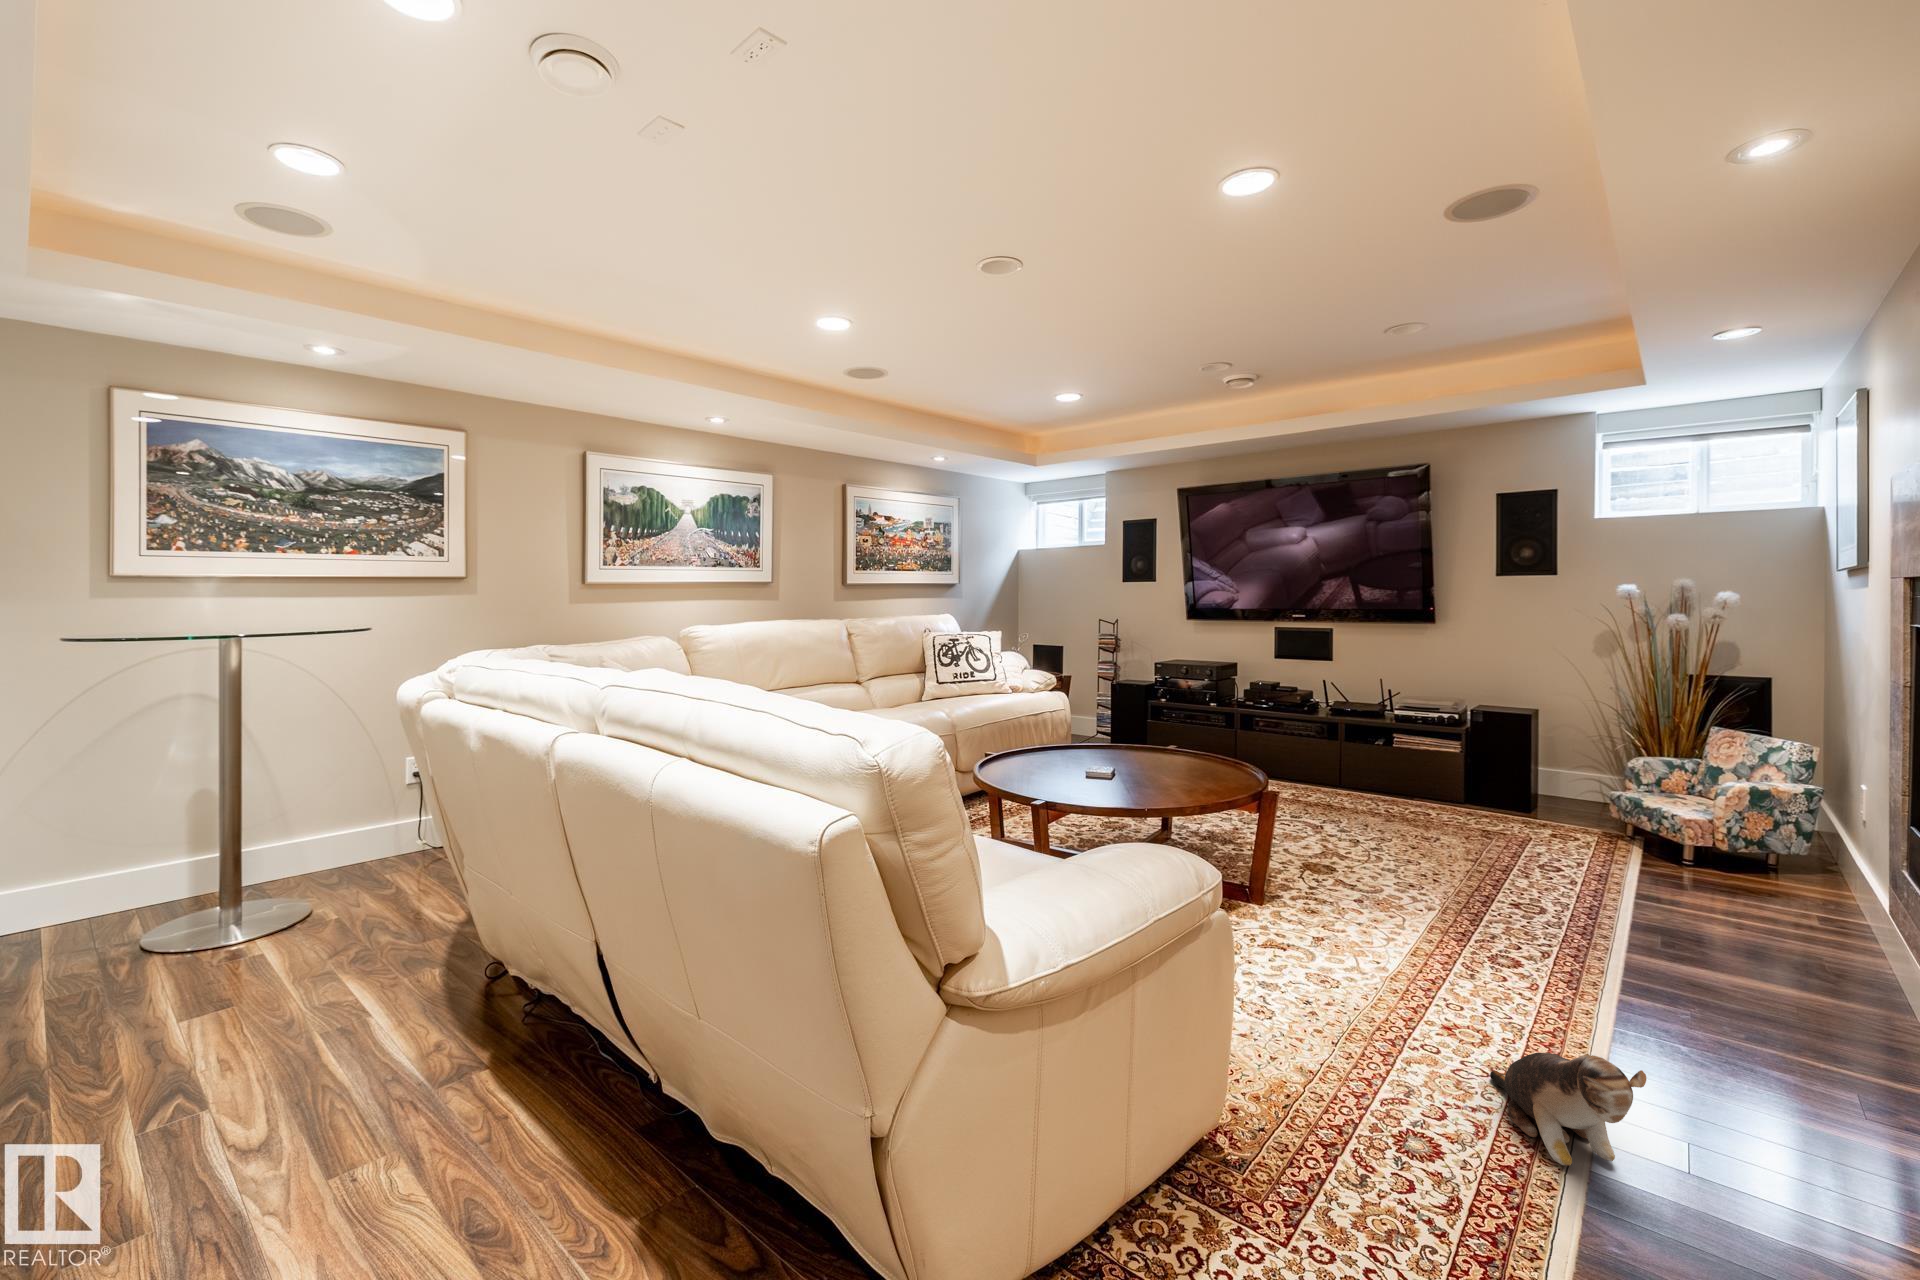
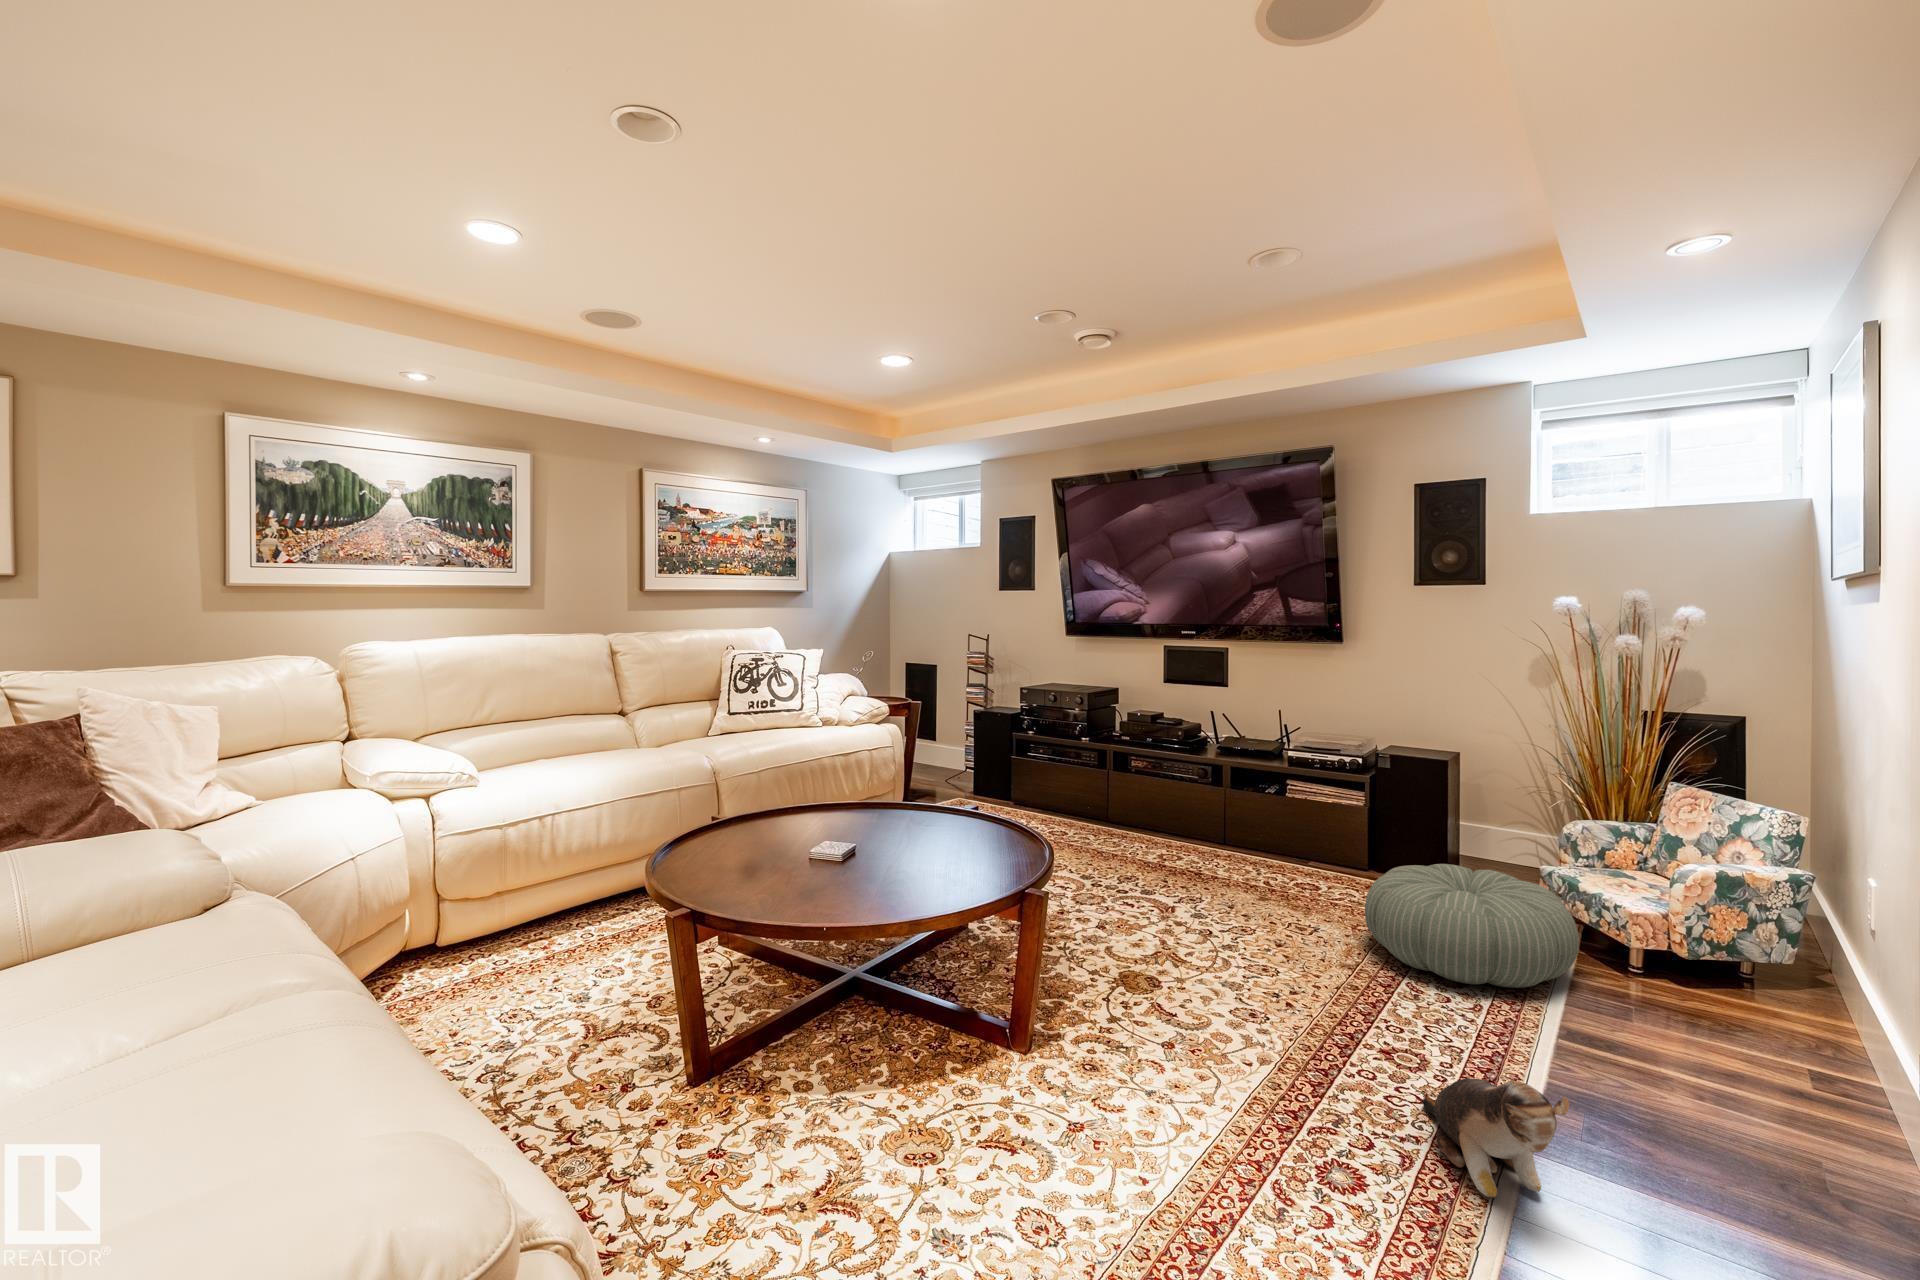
pouf: none [1417,848,1632,967] -> present [1365,864,1579,988]

